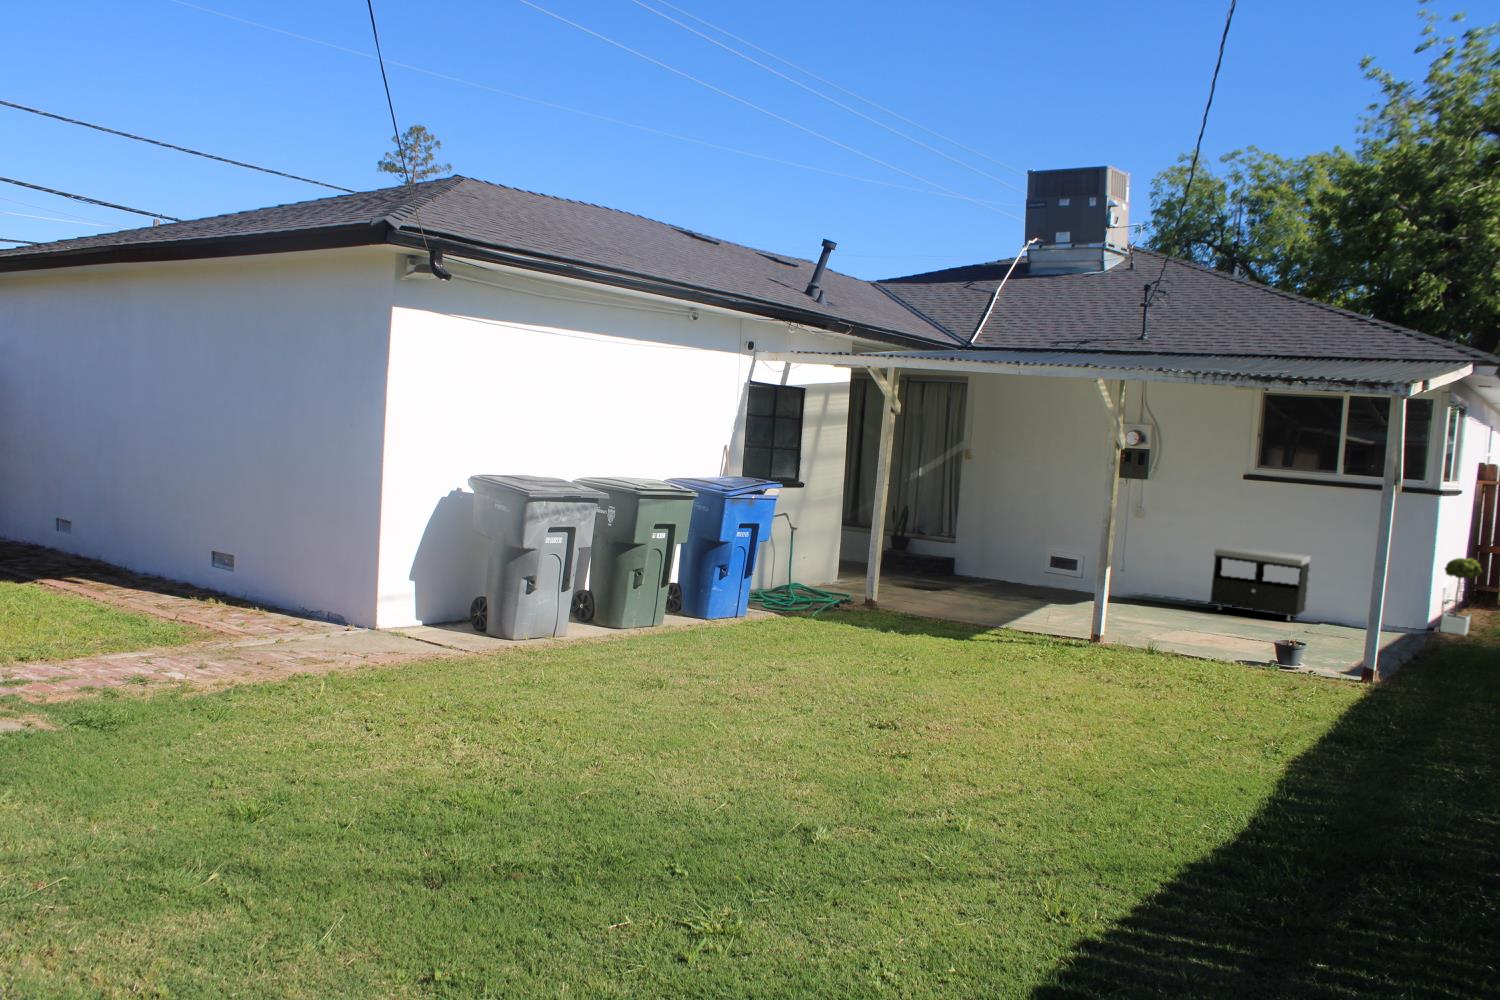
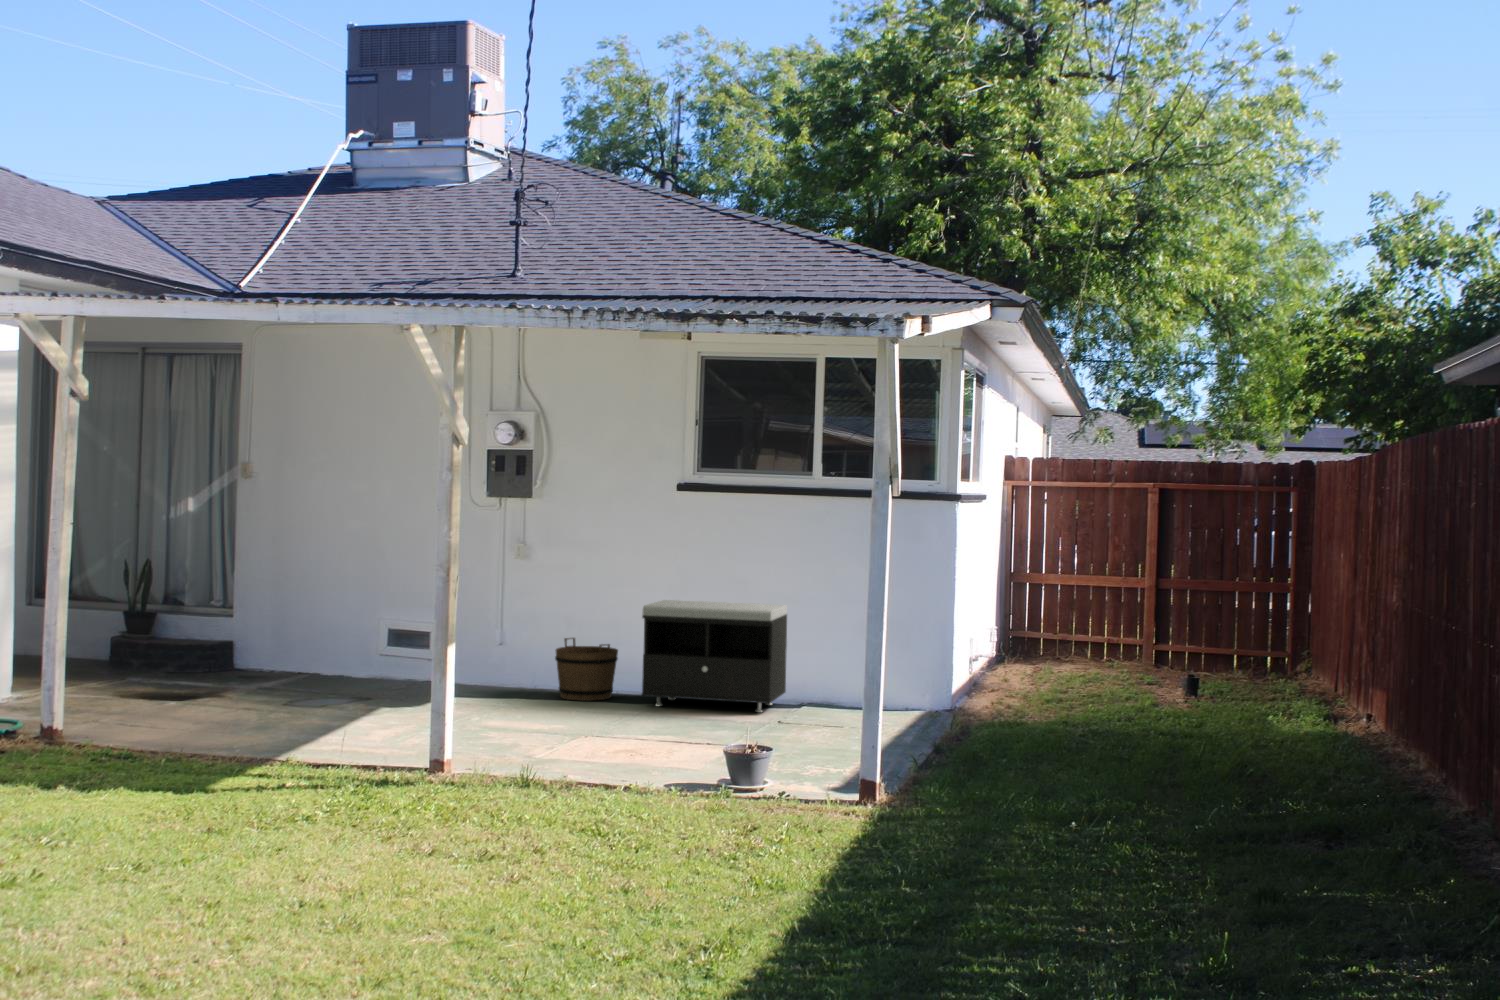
potted tree: present [1440,558,1482,635] -> none [967,587,1016,707]
bucket: none [1154,563,1194,602] -> present [555,638,618,701]

